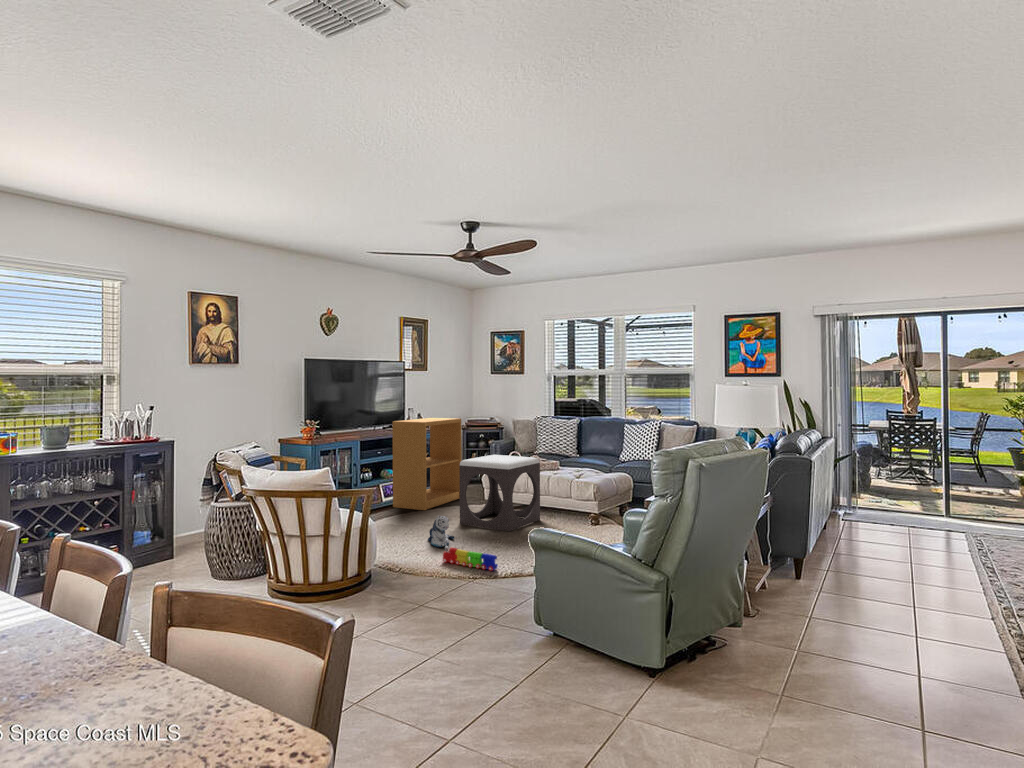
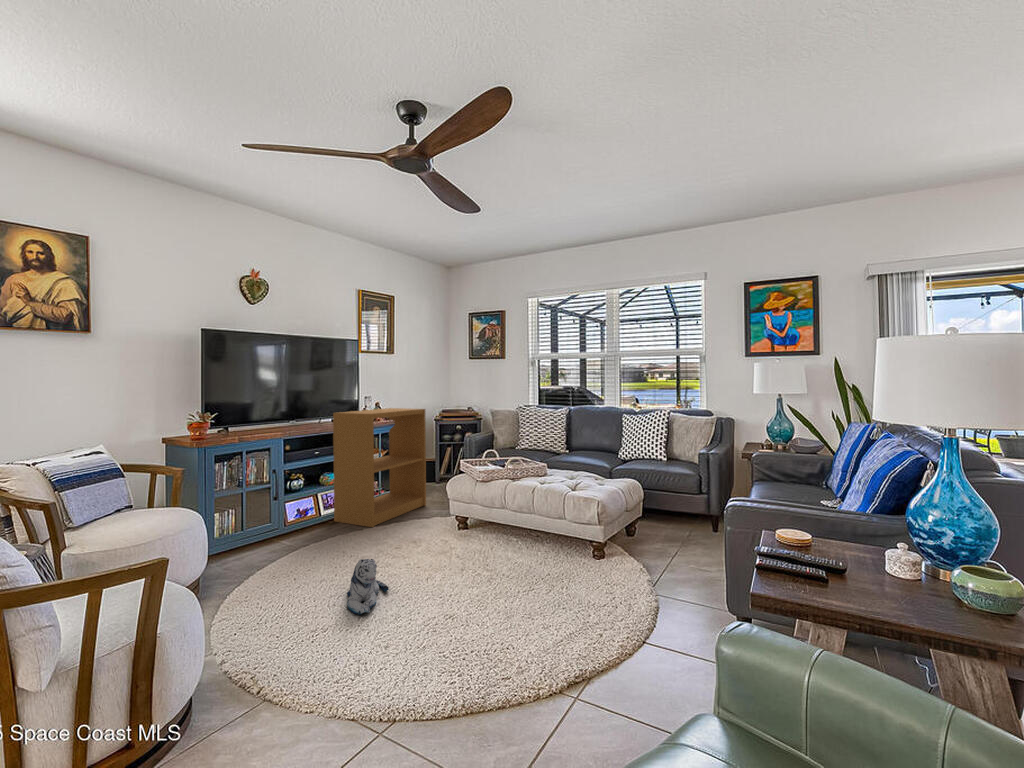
footstool: present [459,455,540,531] -> none [408,456,520,571]
toy train: present [443,547,497,571] -> none [345,631,436,694]

